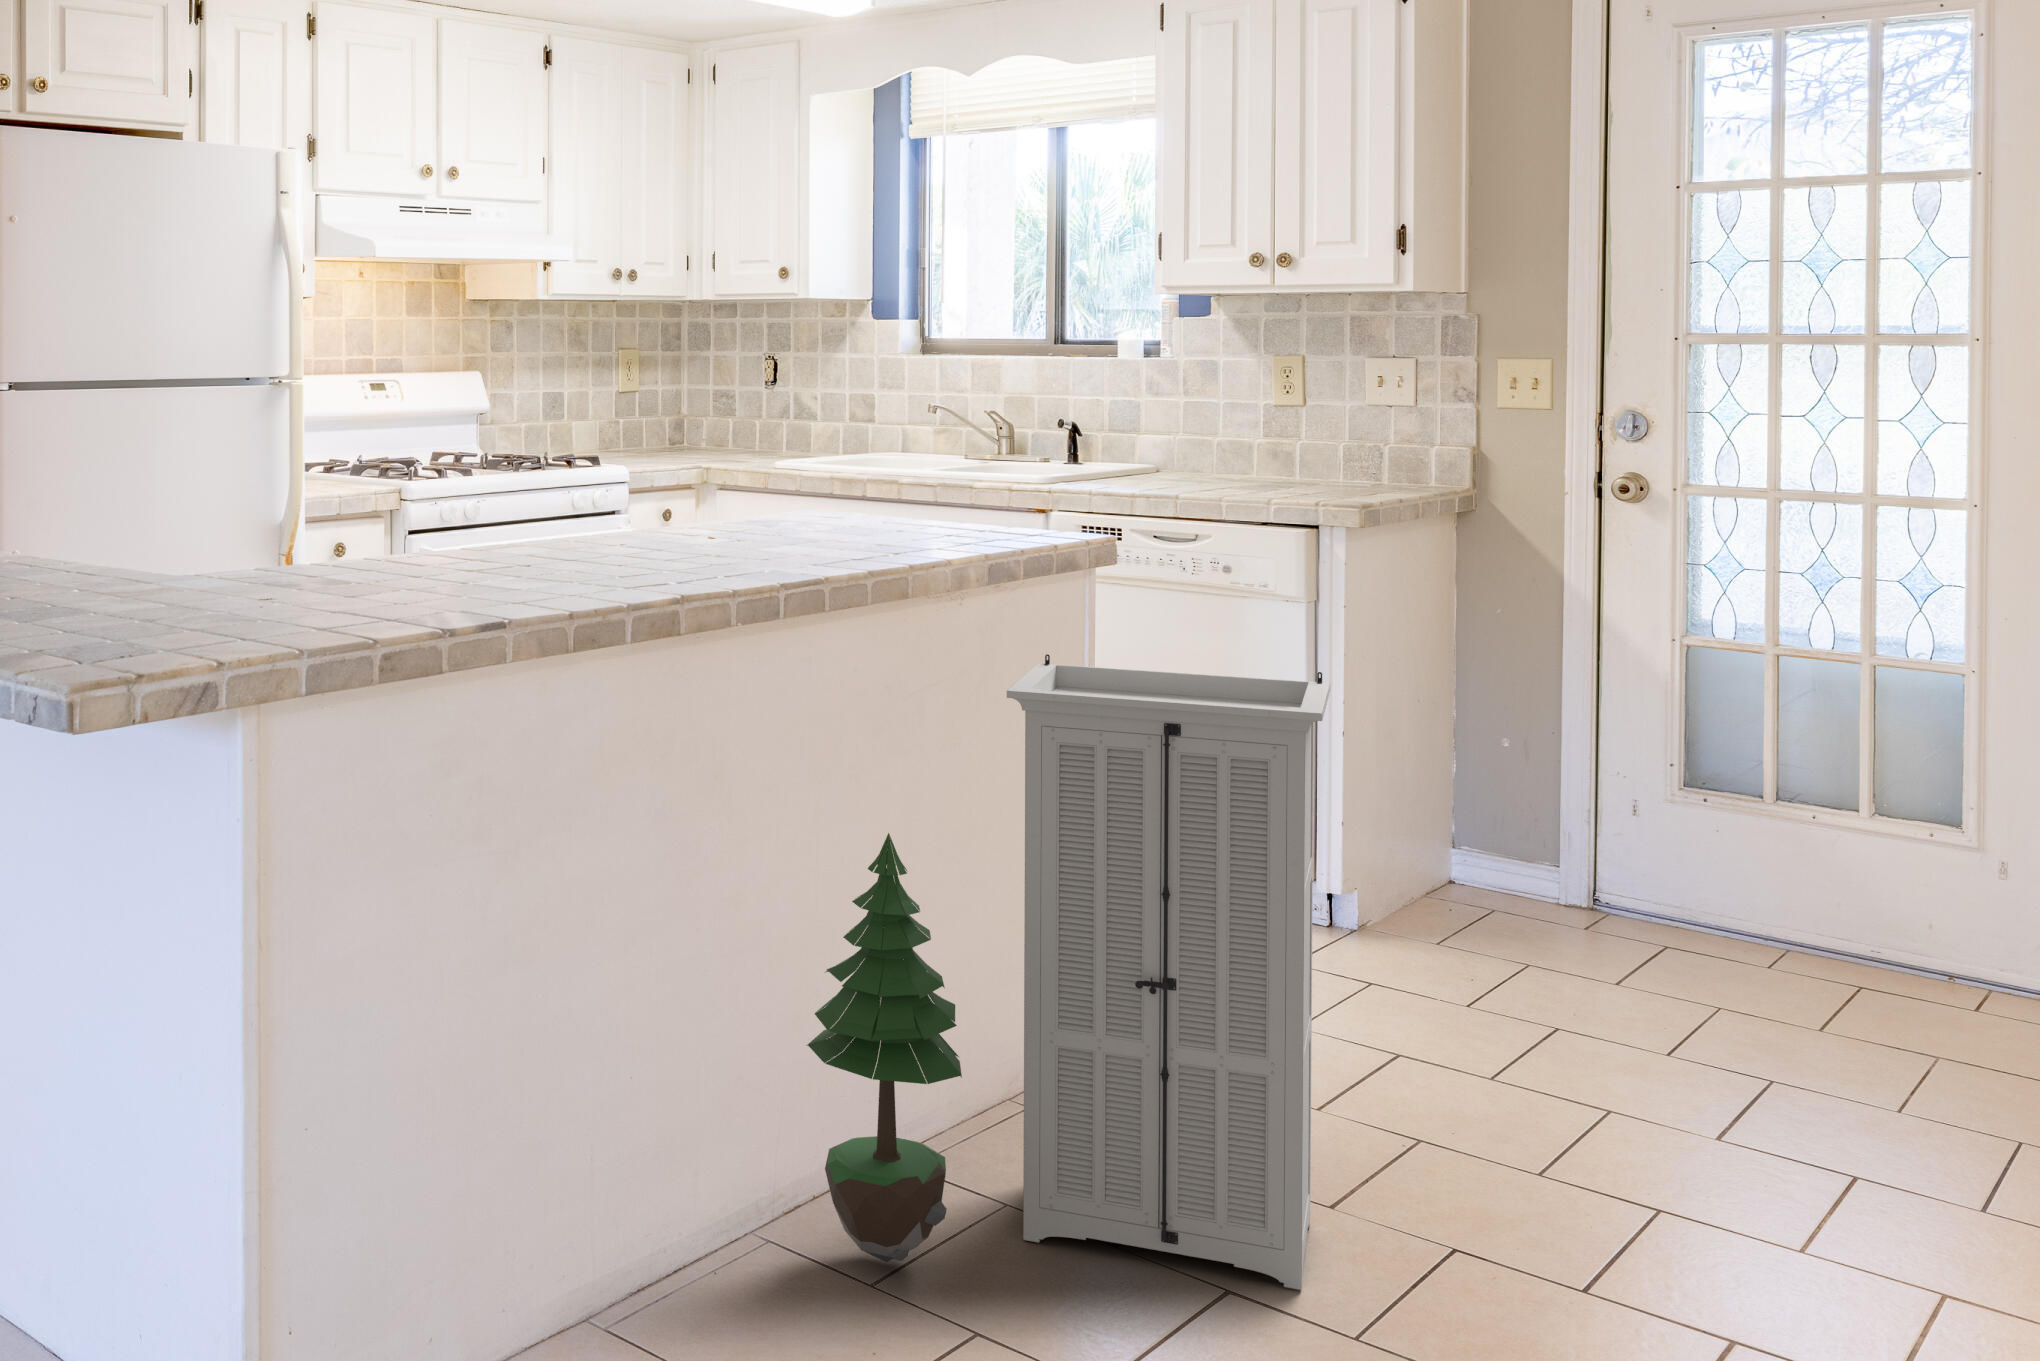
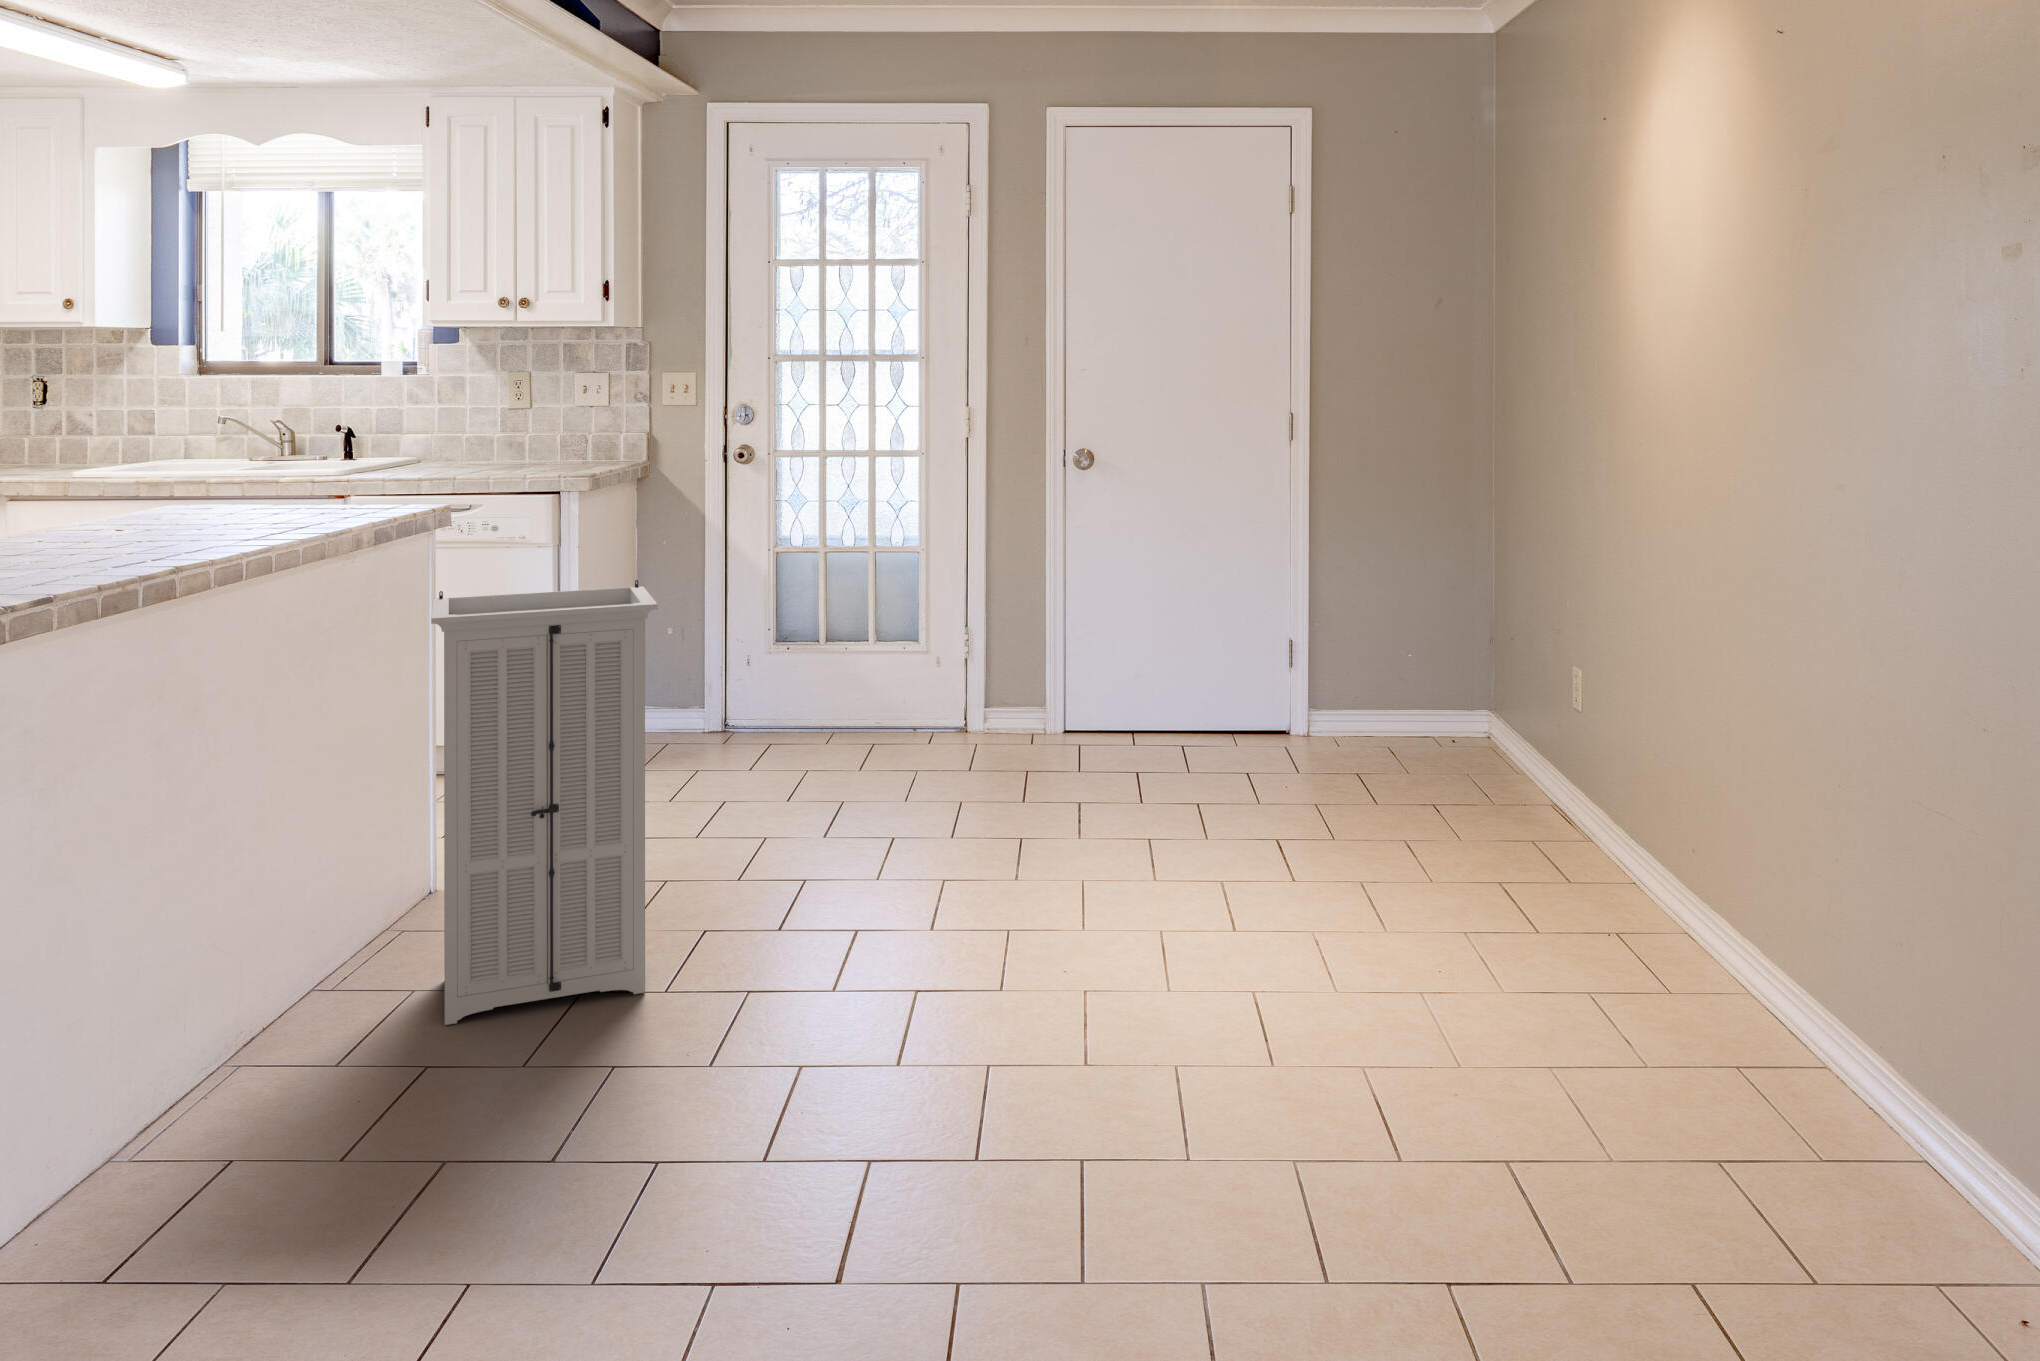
potted tree: present [807,833,962,1262] -> none [274,739,410,1075]

